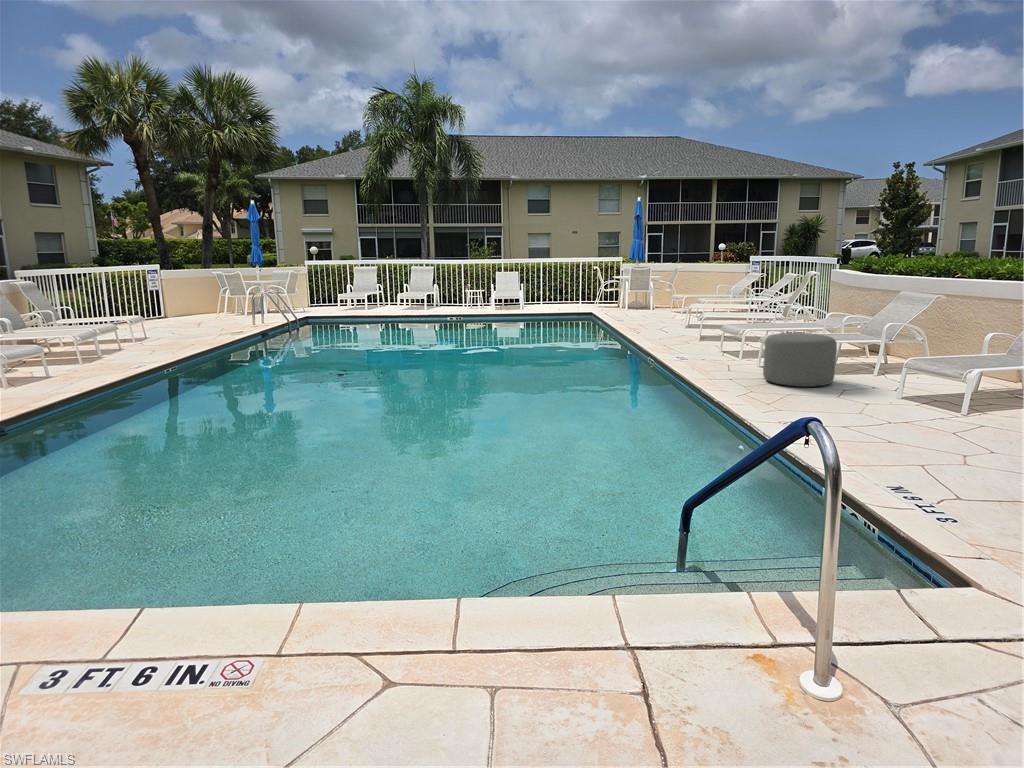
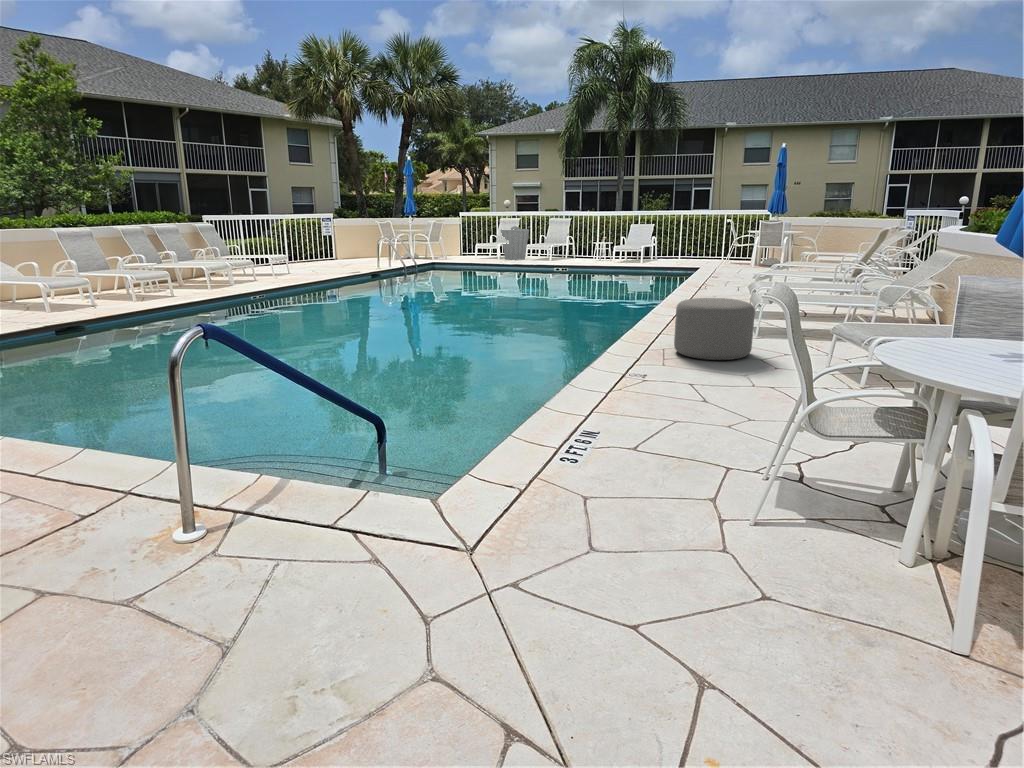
trash can: none [360,275,391,311] -> present [501,226,529,260]

